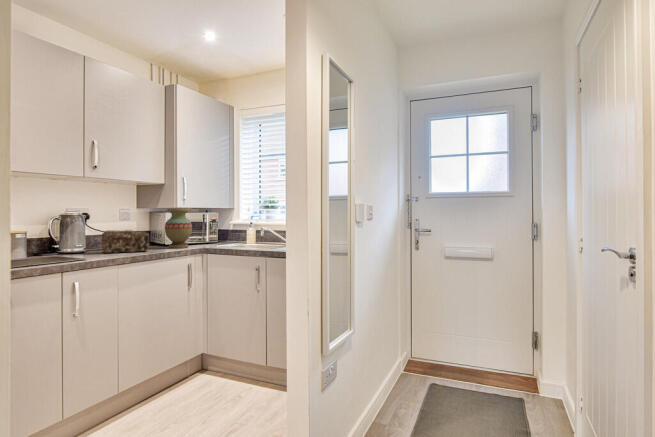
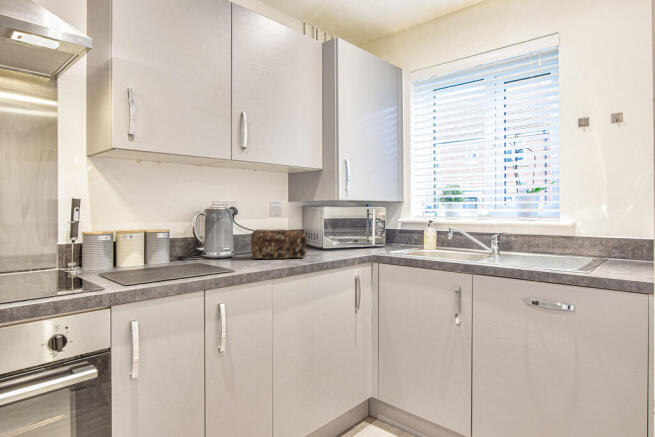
vase: present [165,208,192,248] -> none [323,201,356,254]

